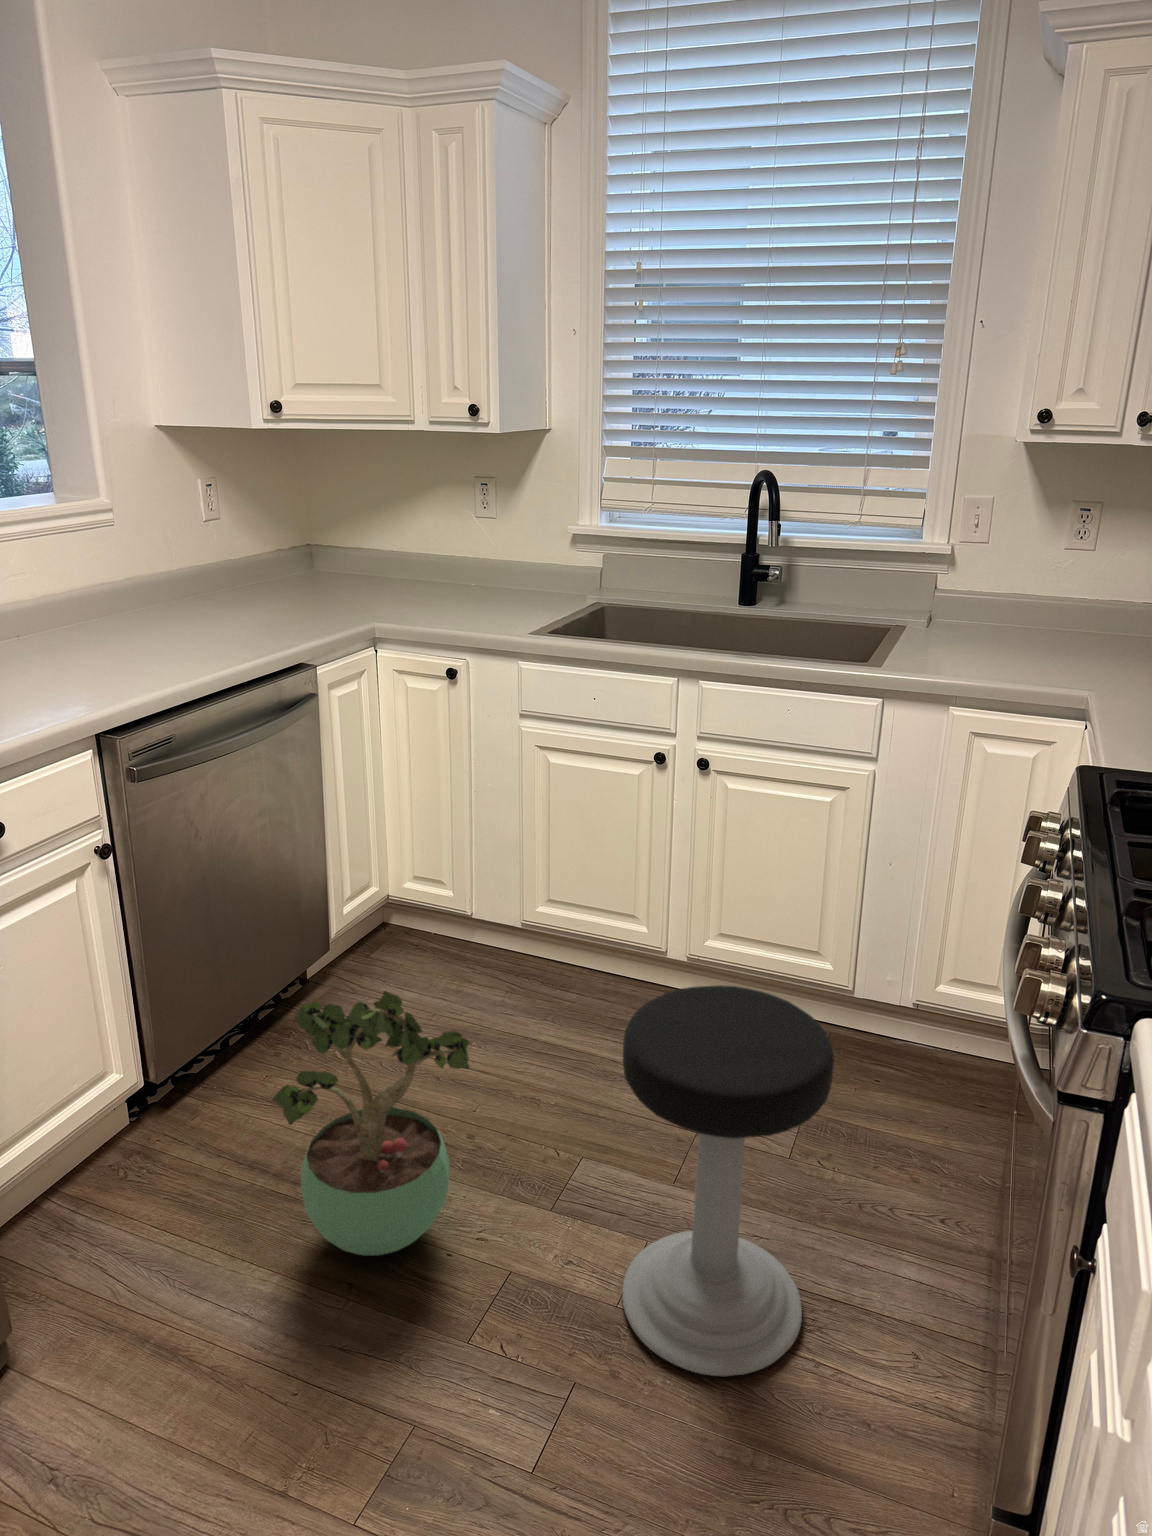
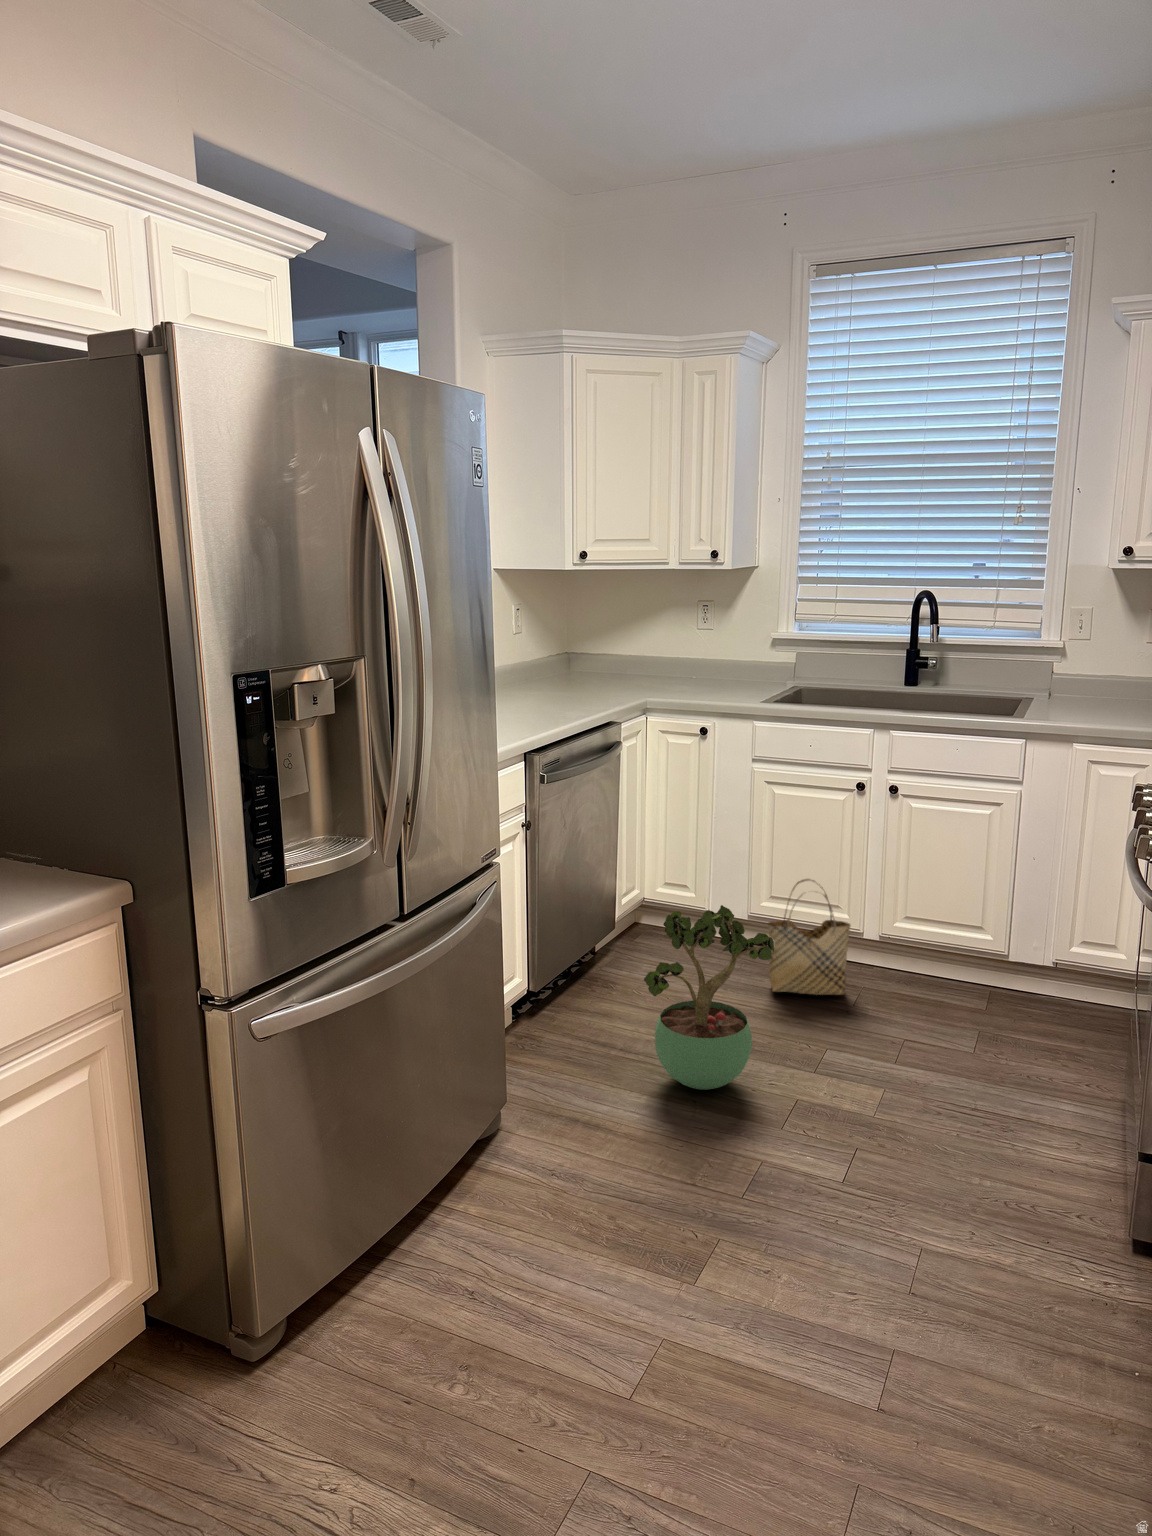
woven basket: none [524,888,641,1050] -> present [768,879,851,995]
stool: present [622,985,834,1376] -> none [874,906,1019,1152]

